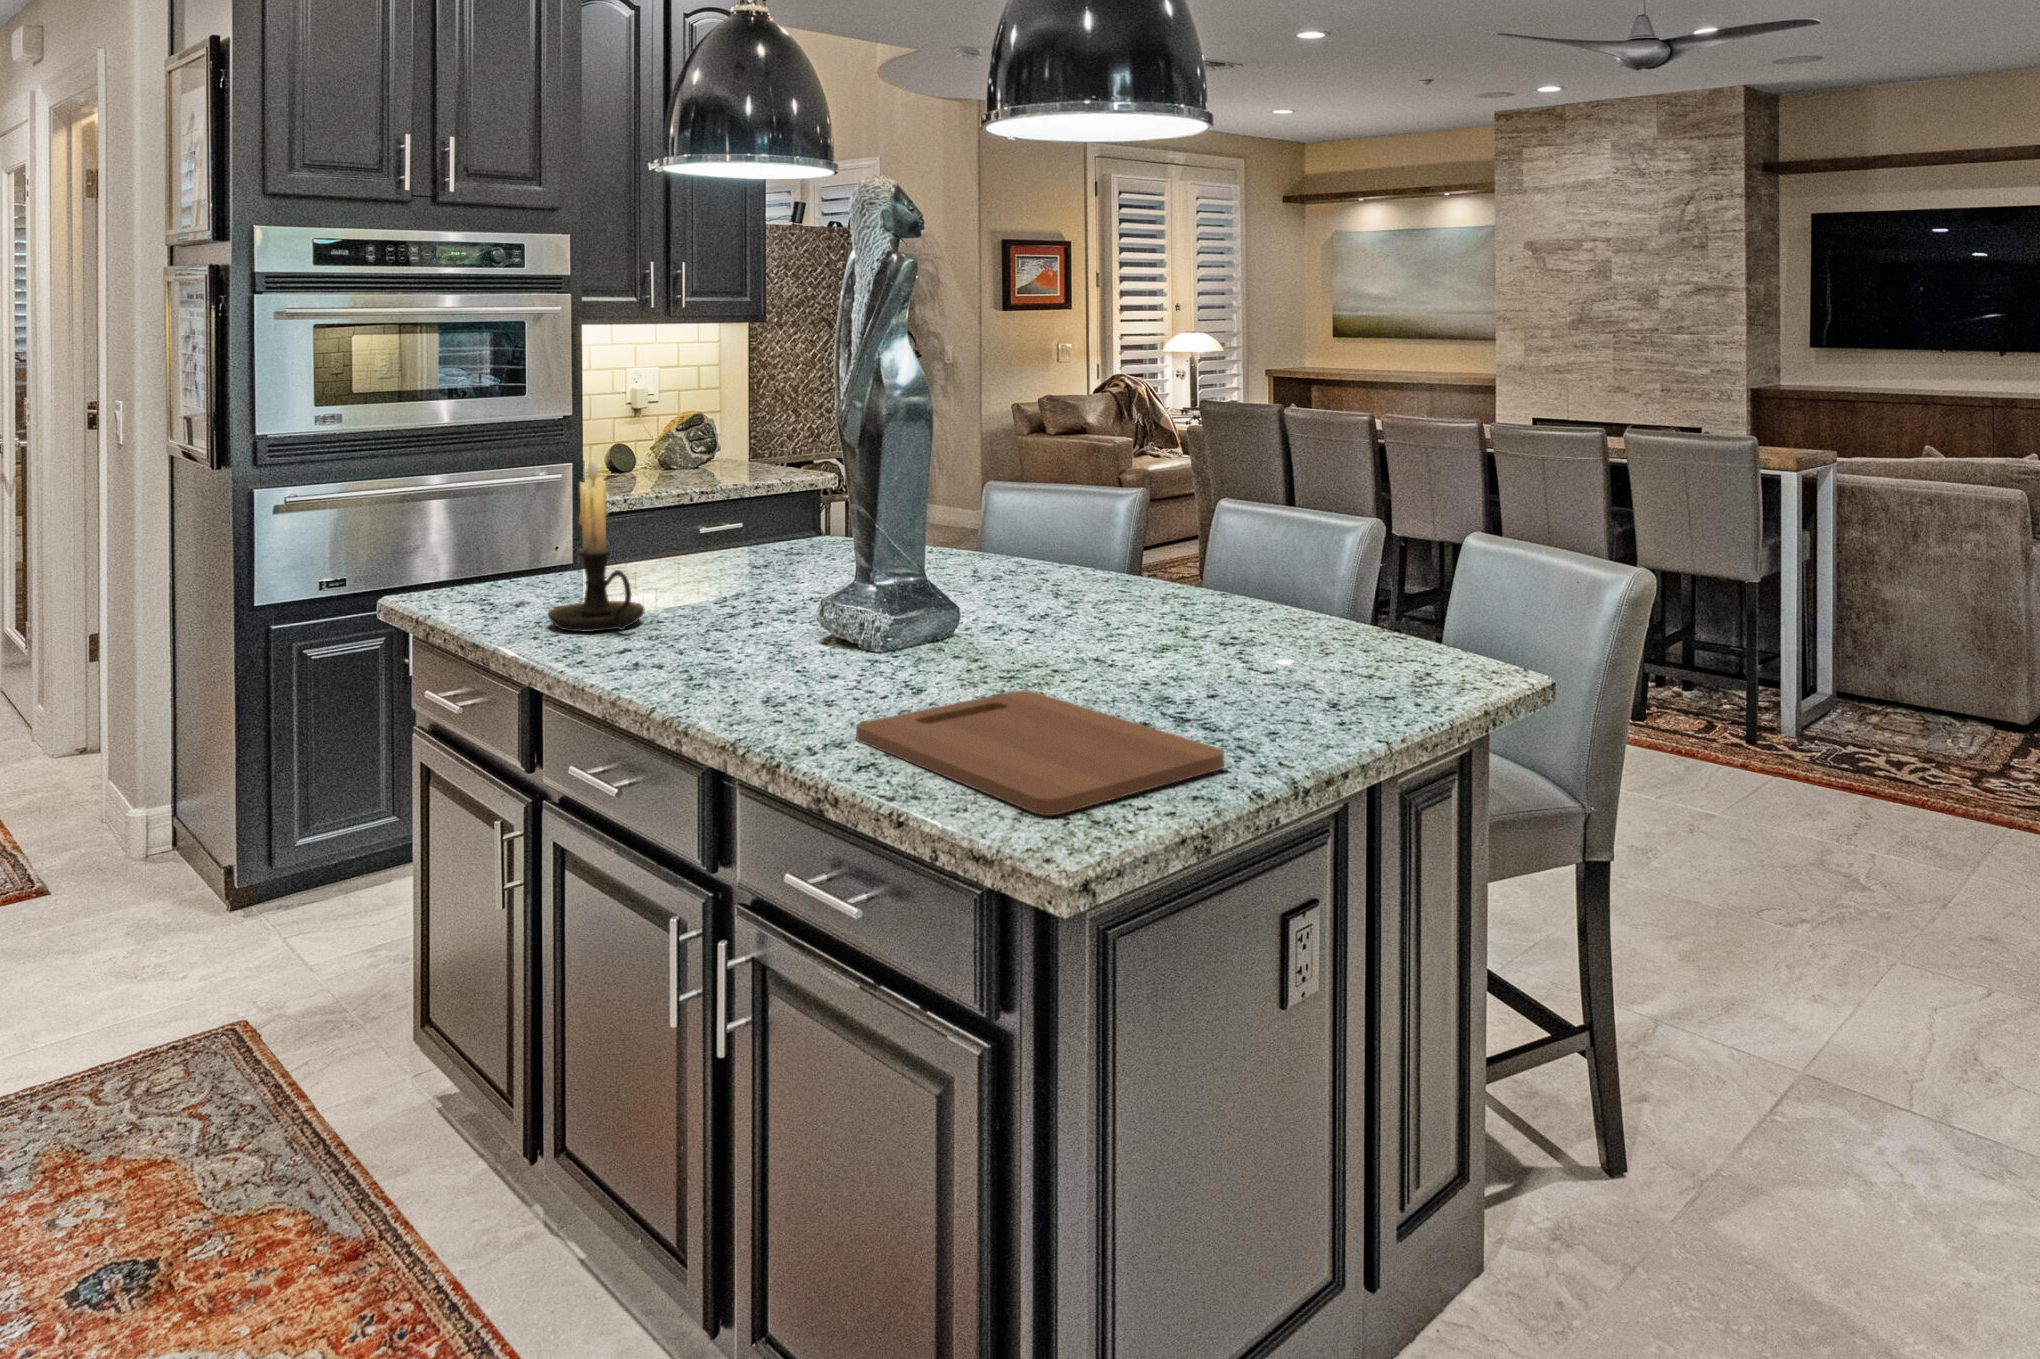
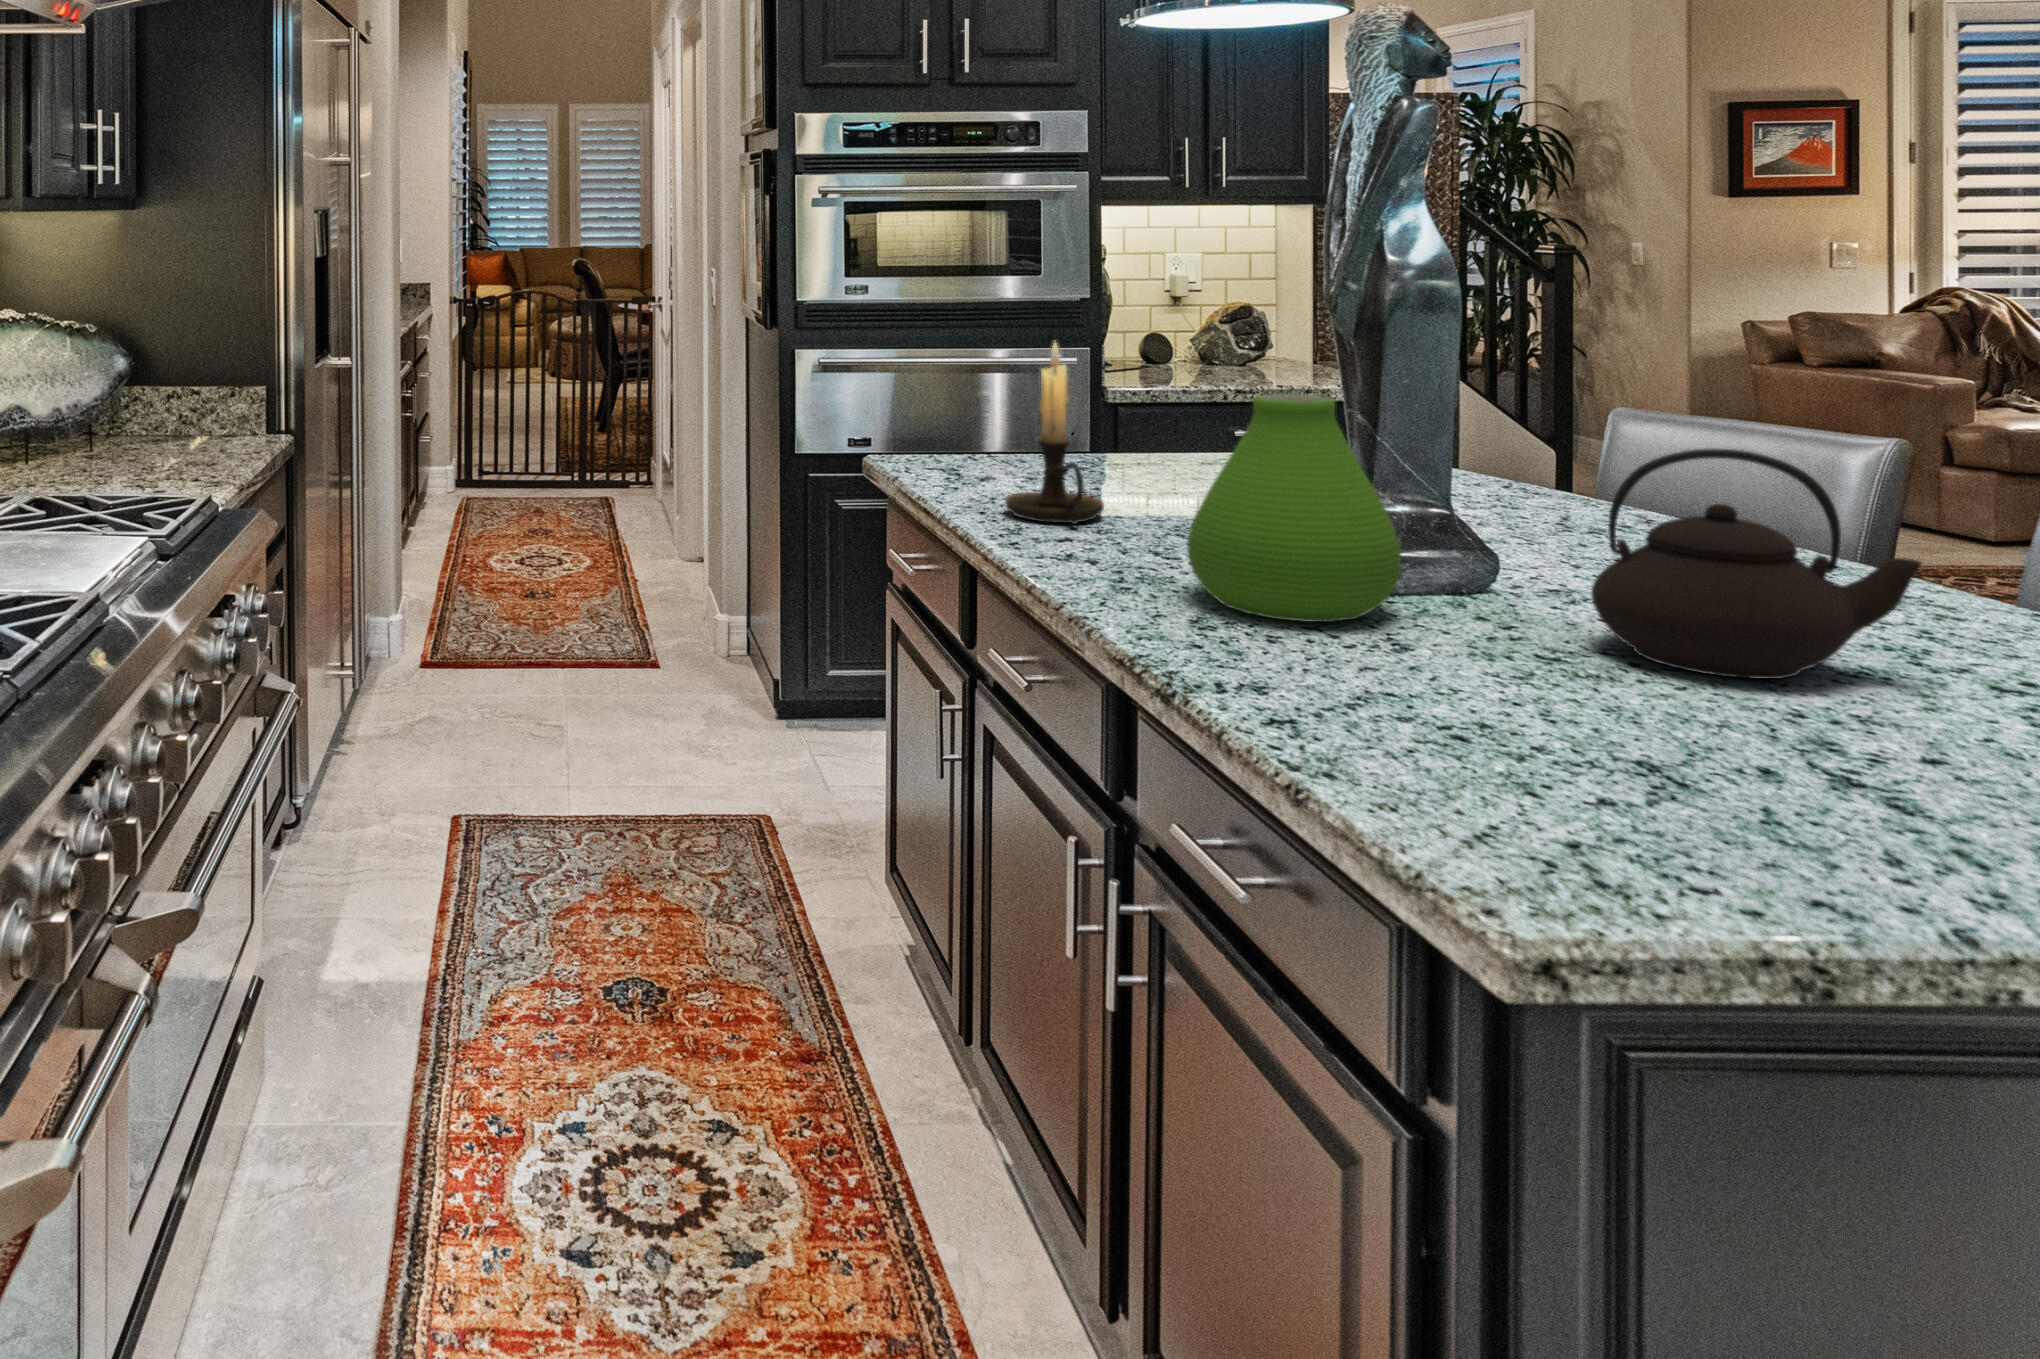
vase: none [748,494,908,685] -> present [1187,394,1401,622]
teapot: none [1028,516,1197,675] -> present [1591,448,1922,679]
cutting board: present [856,690,1224,815] -> none [1285,672,1905,865]

